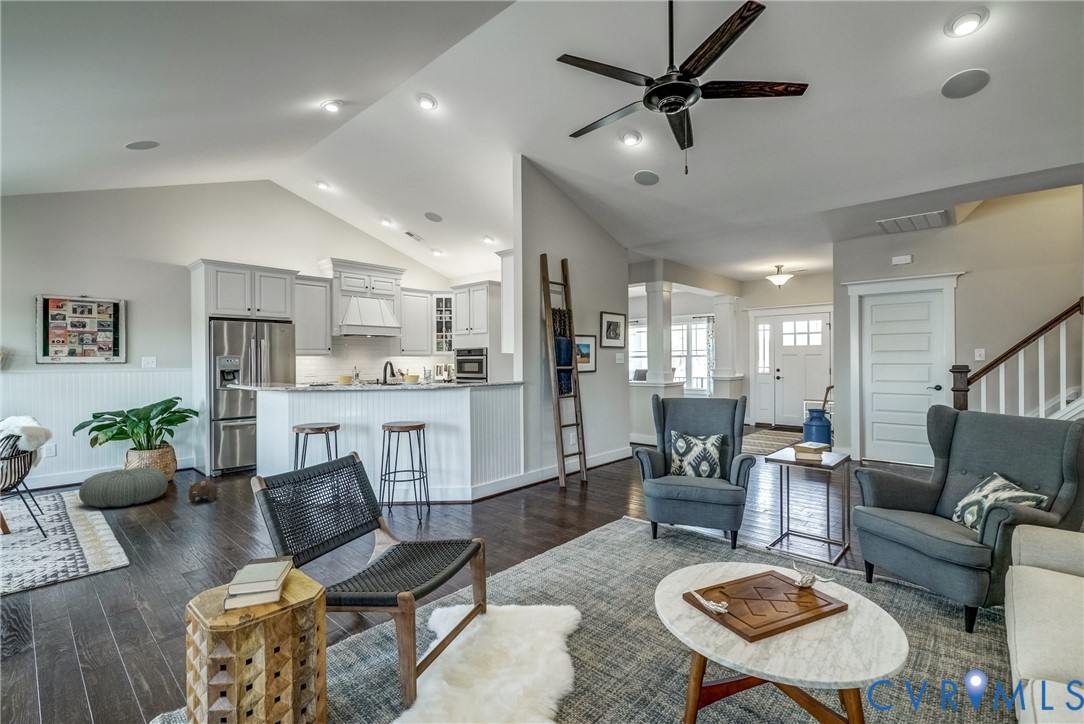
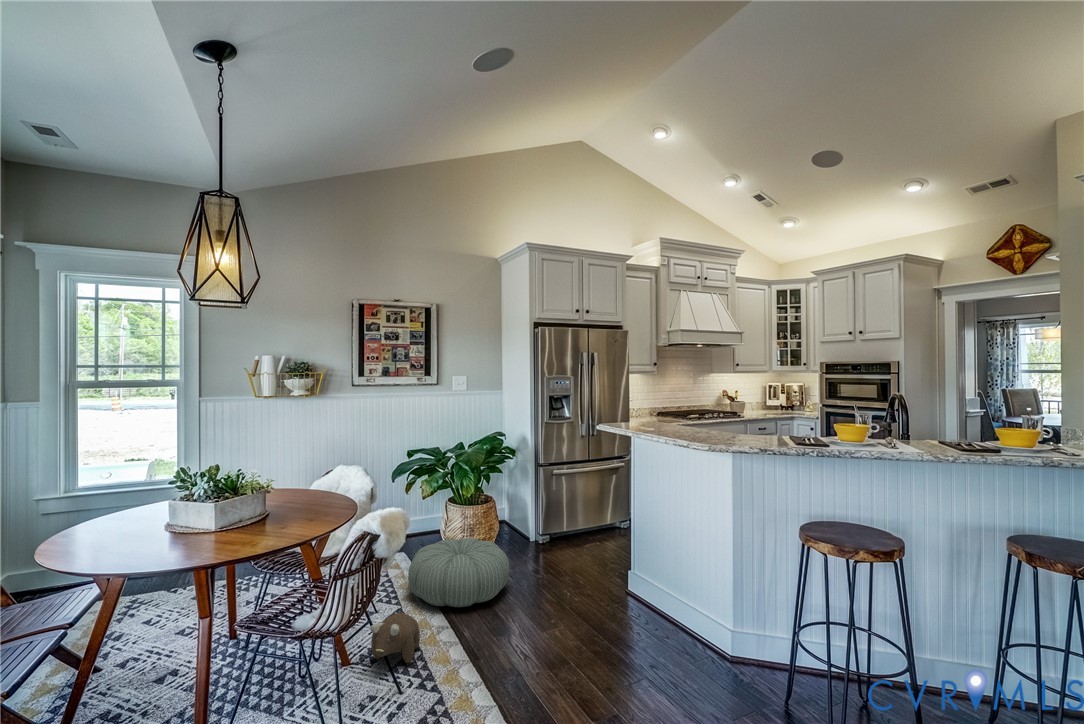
plush toy: present [188,479,217,502] -> present [370,612,420,663]

